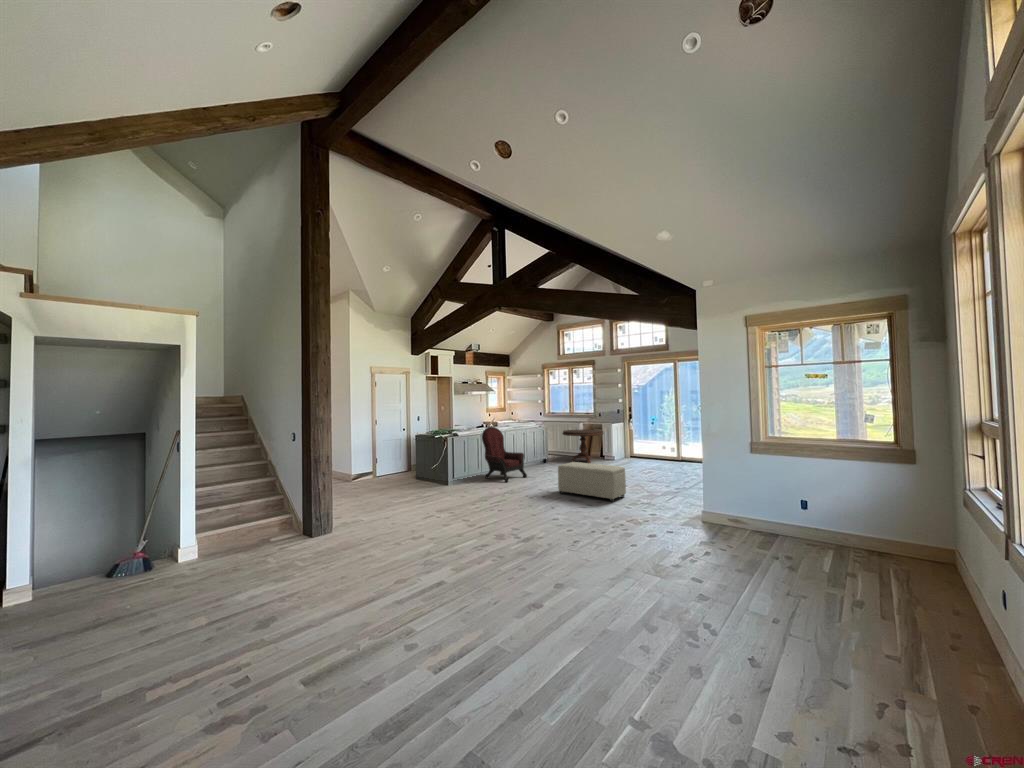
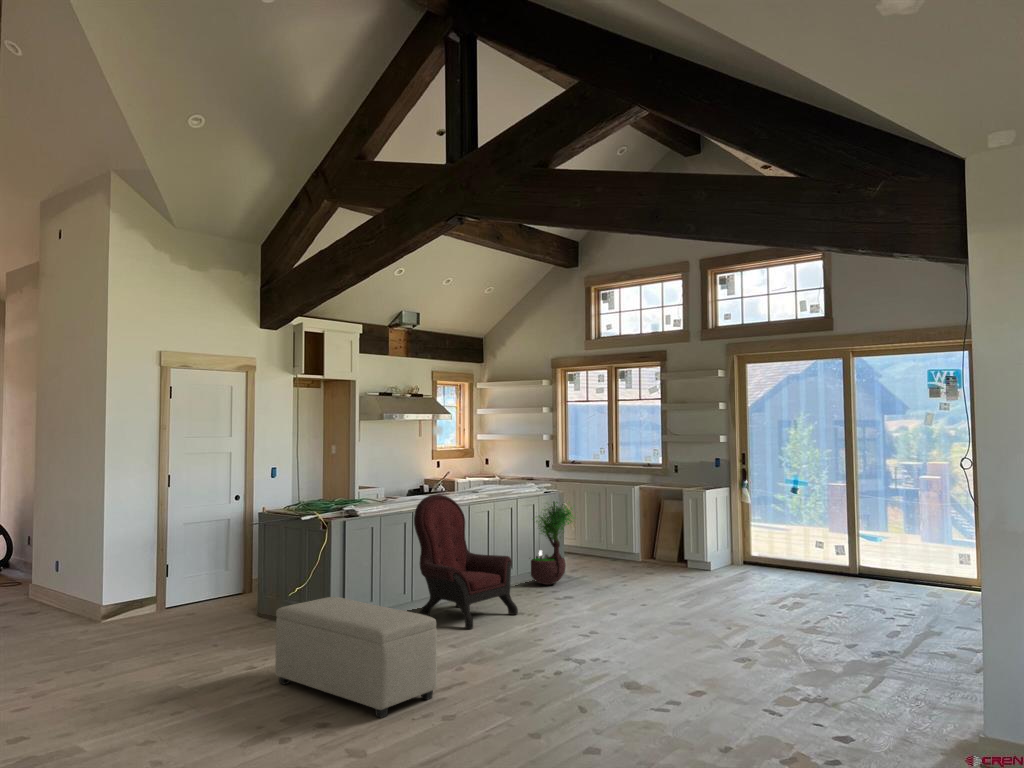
potted tree: none [532,428,553,467] -> present [529,502,572,585]
side table: present [562,430,603,463] -> none [596,500,688,578]
ottoman: present [558,462,626,502] -> present [275,597,437,718]

